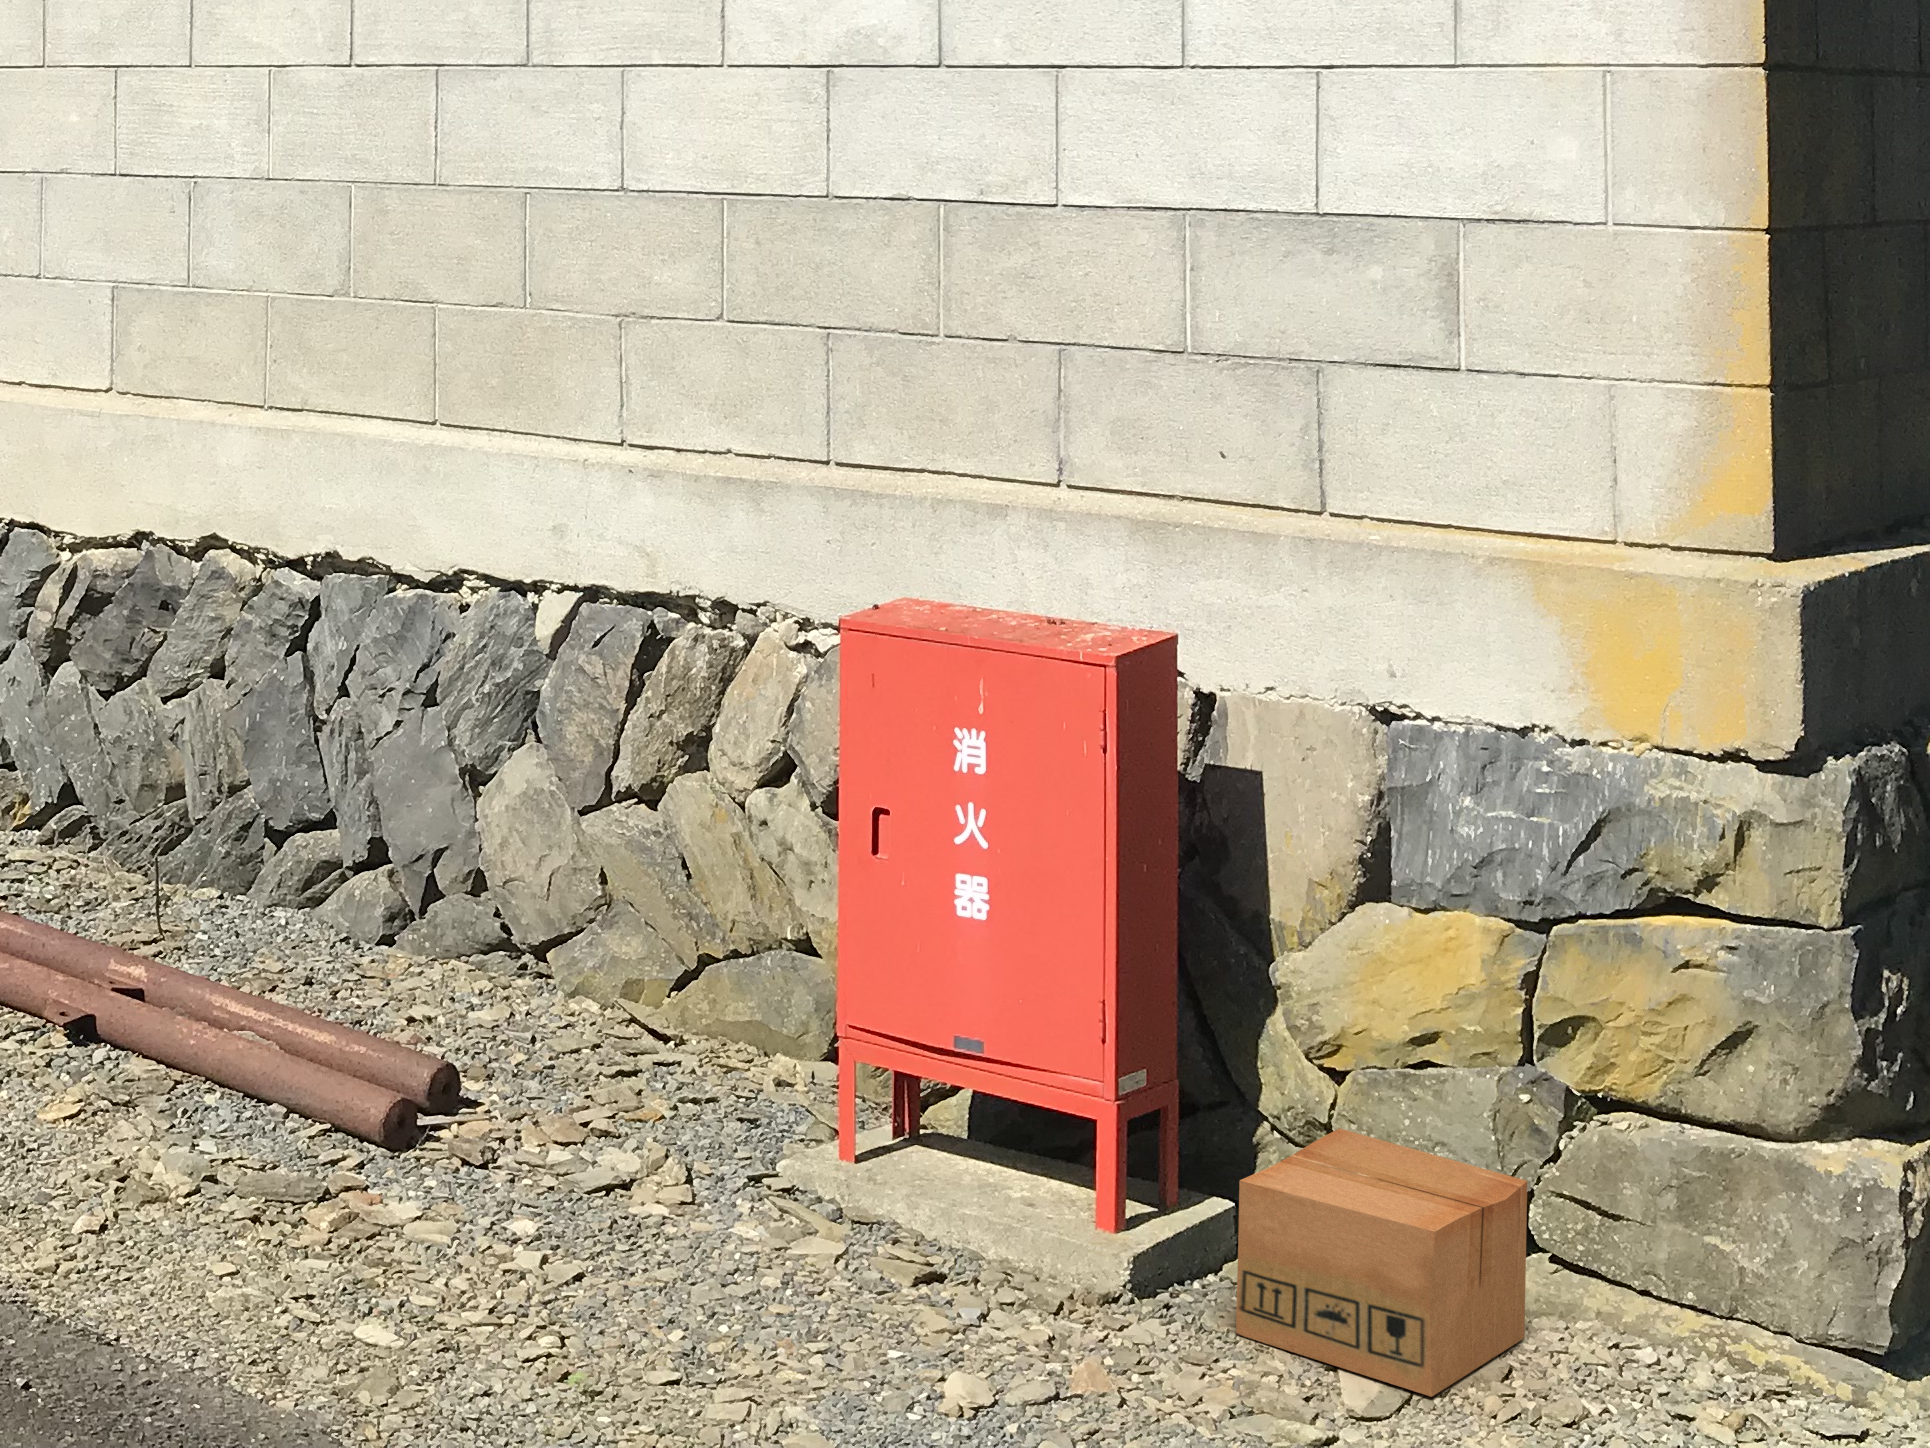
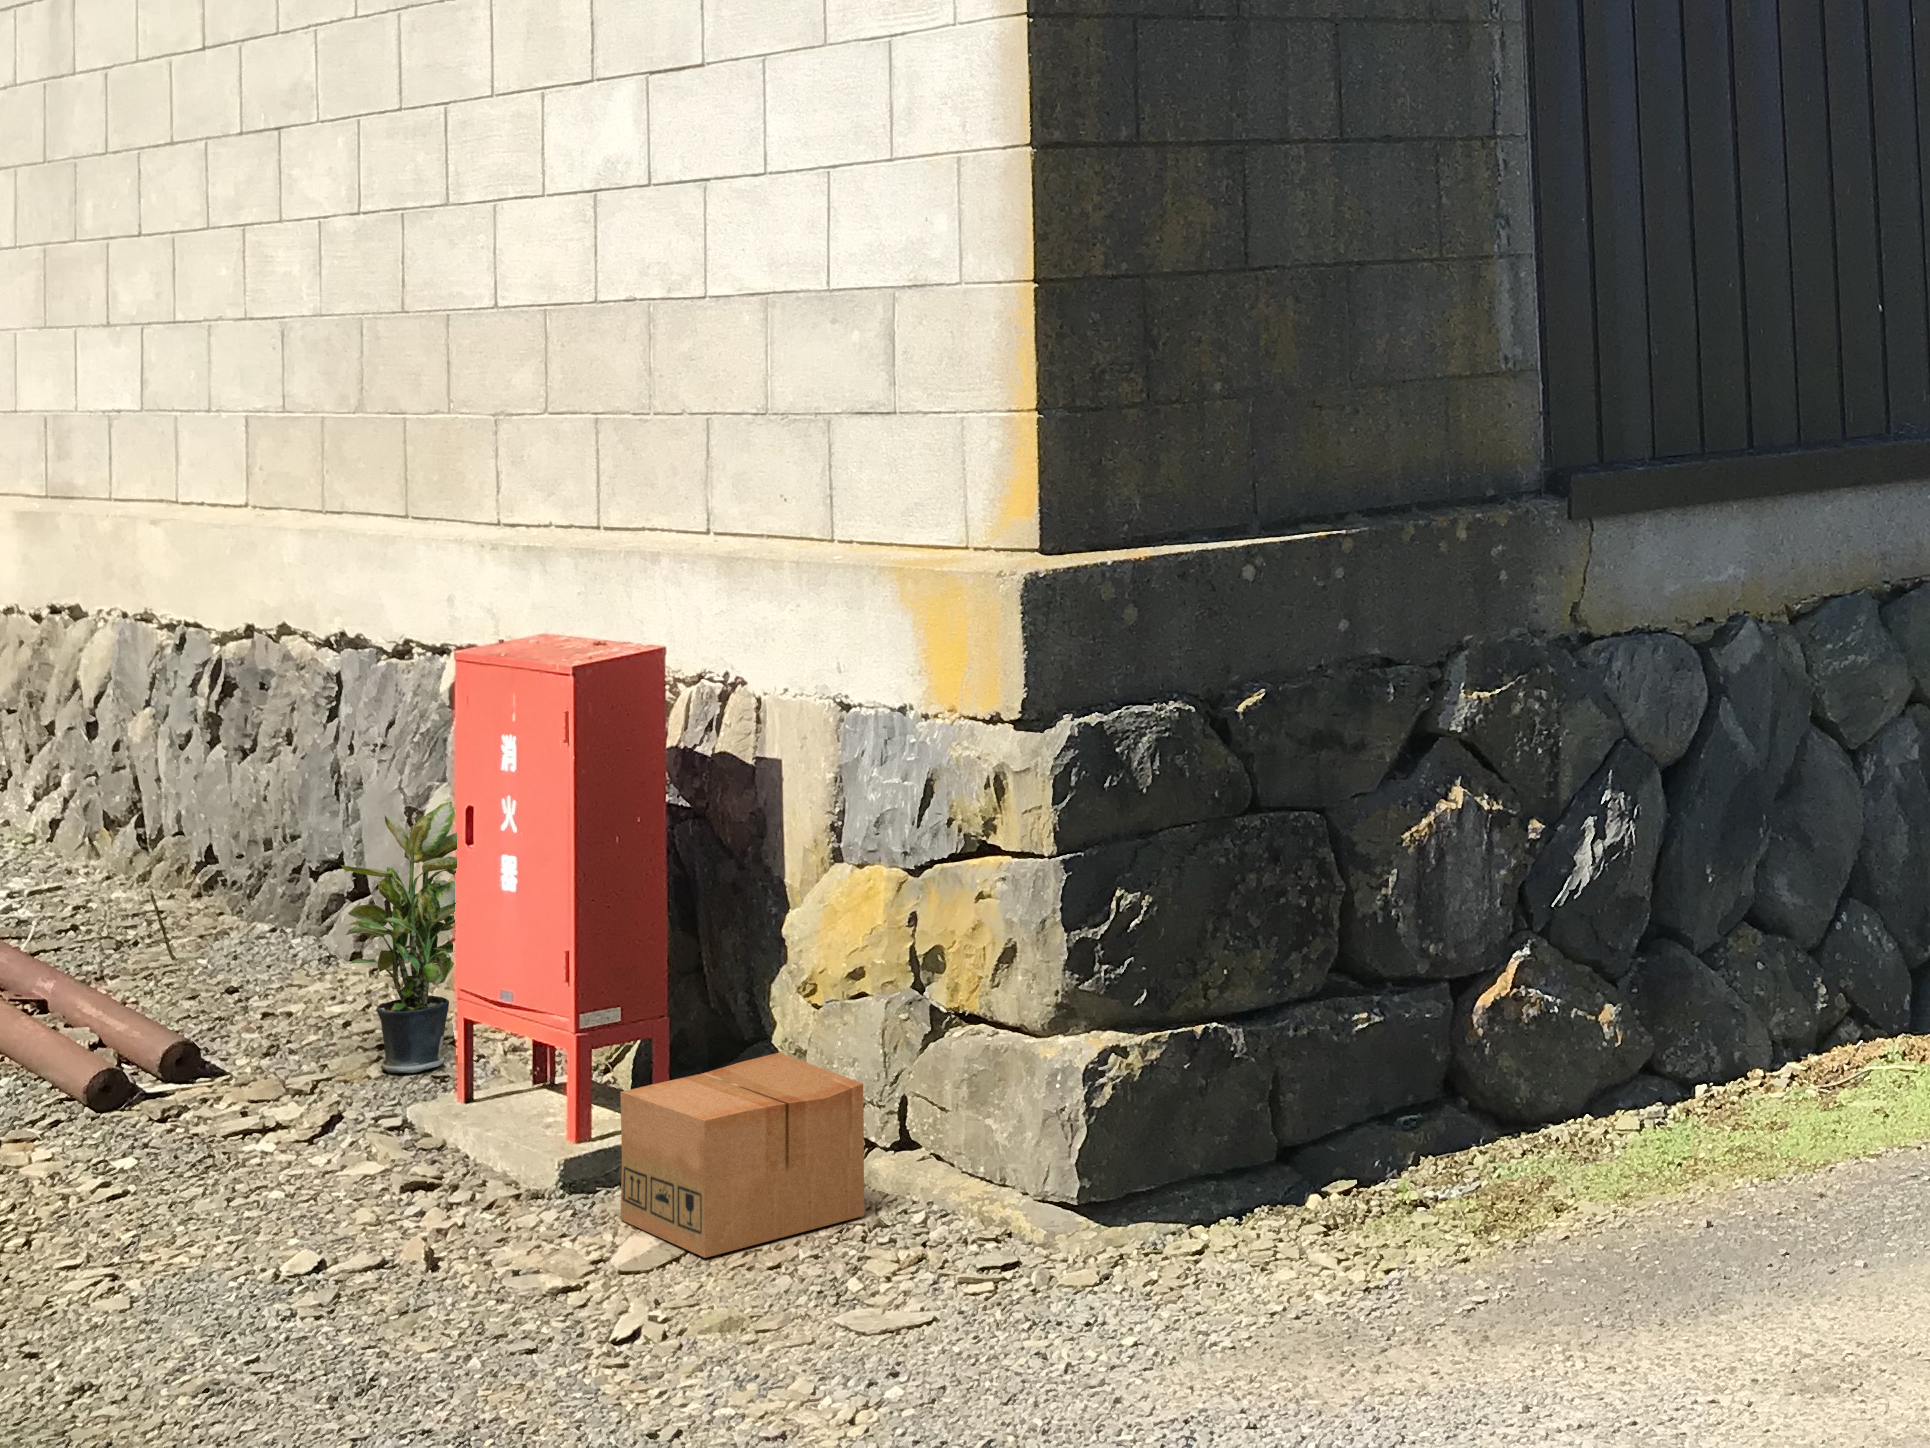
potted plant: none [561,783,734,1104] -> present [341,802,457,1073]

